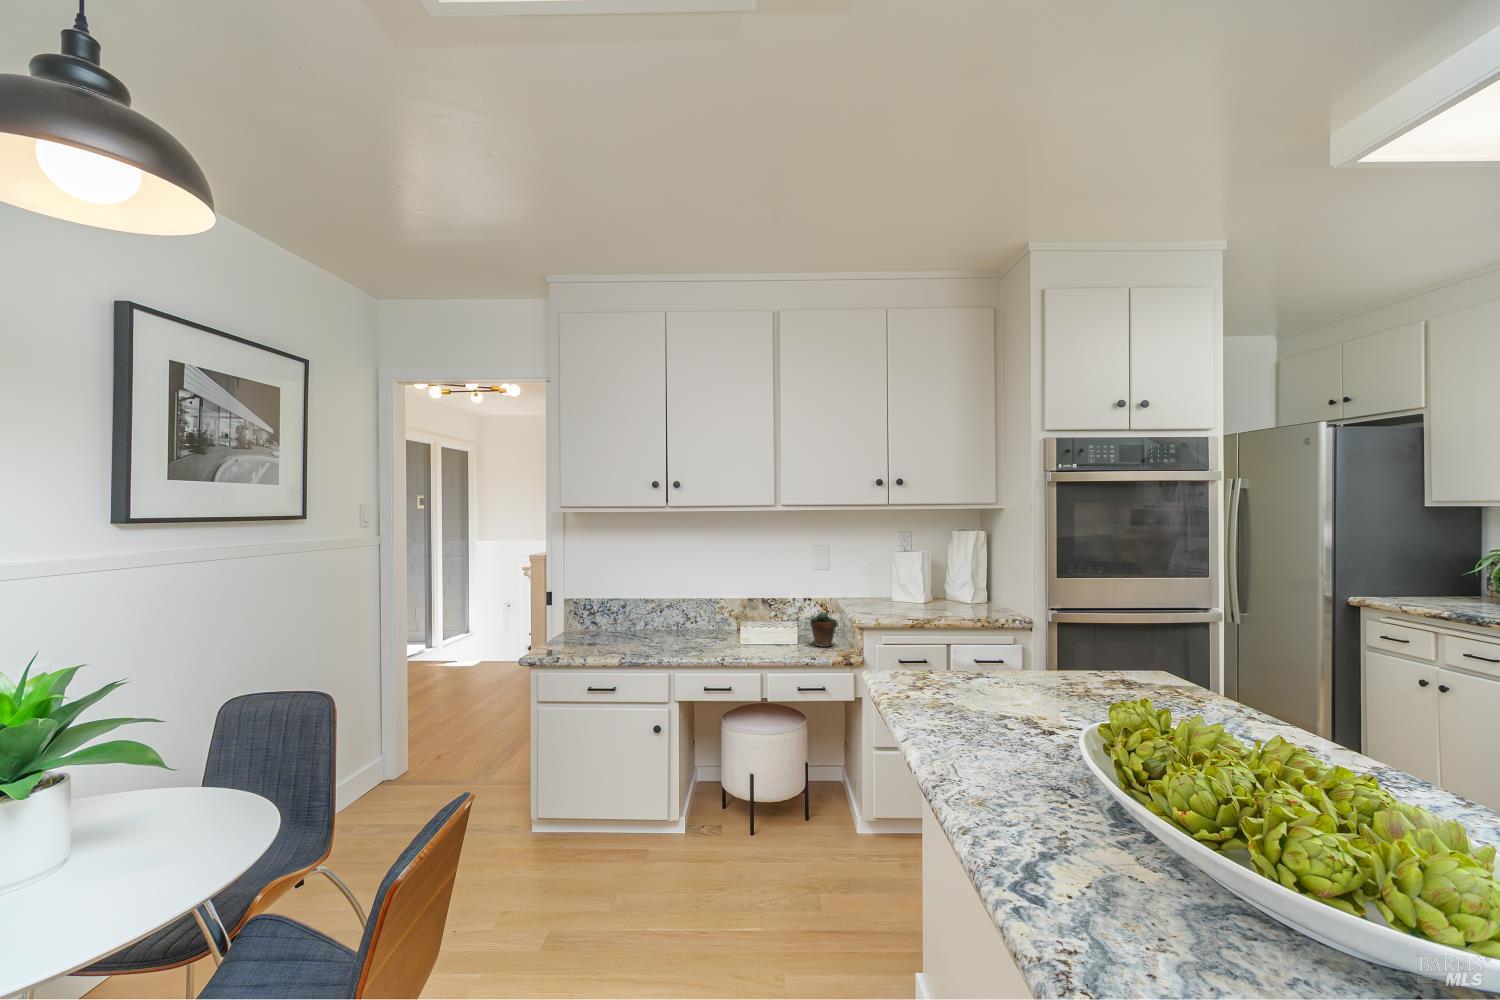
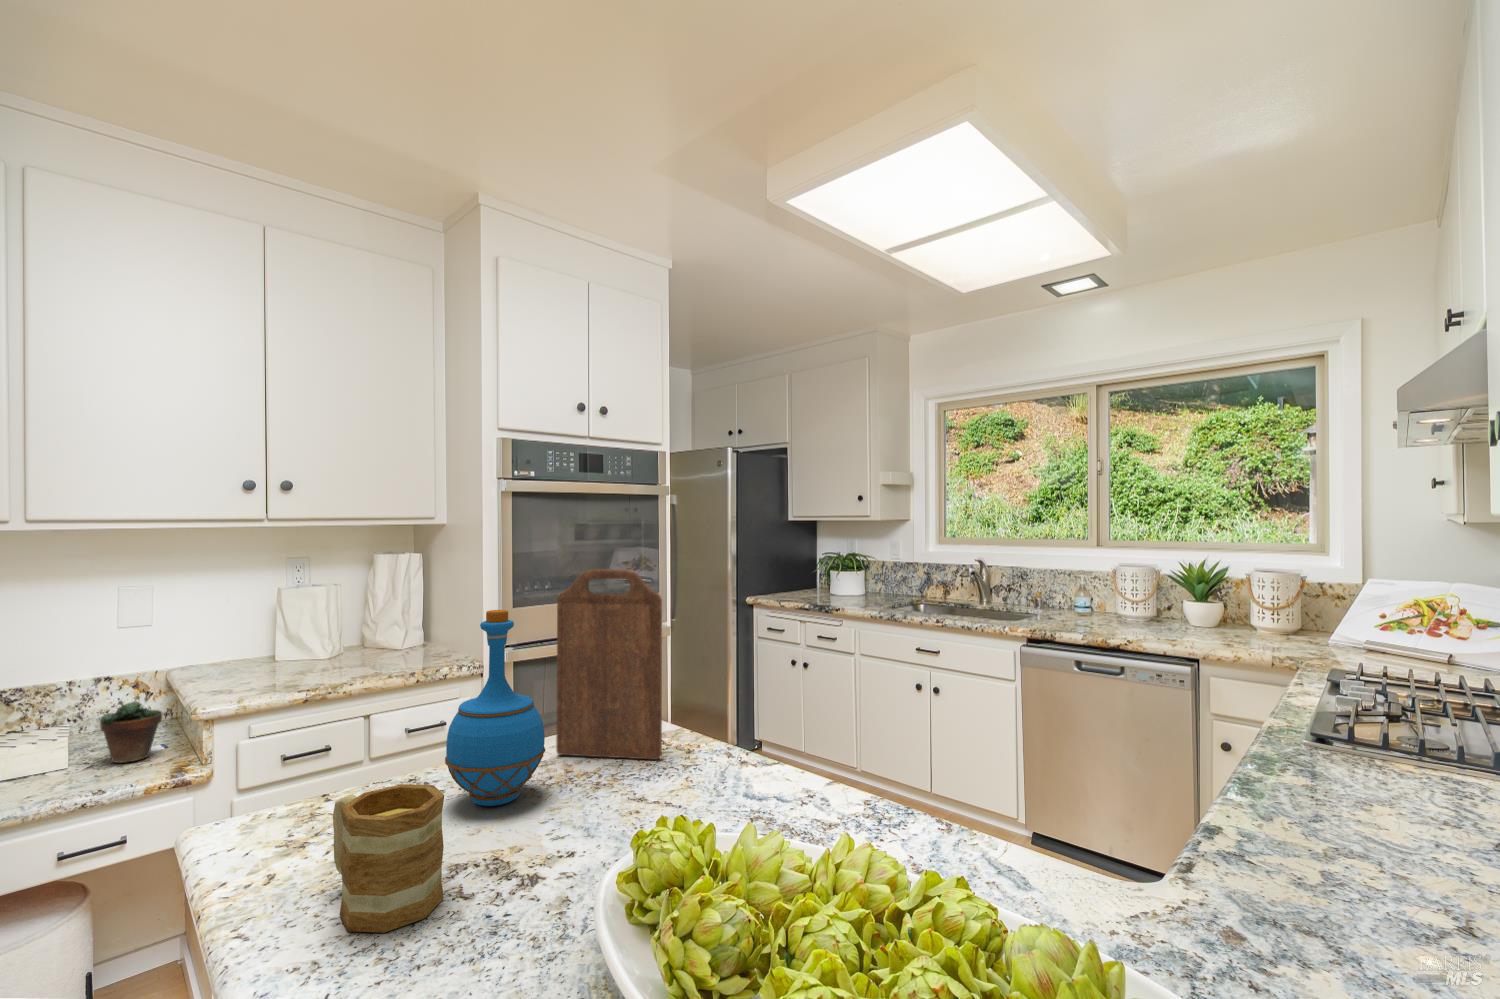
cutting board: none [1081,543,1171,698] -> present [556,569,662,760]
bottle: none [998,566,1068,697] -> present [445,610,545,806]
mug: none [935,658,994,732] -> present [333,784,444,933]

